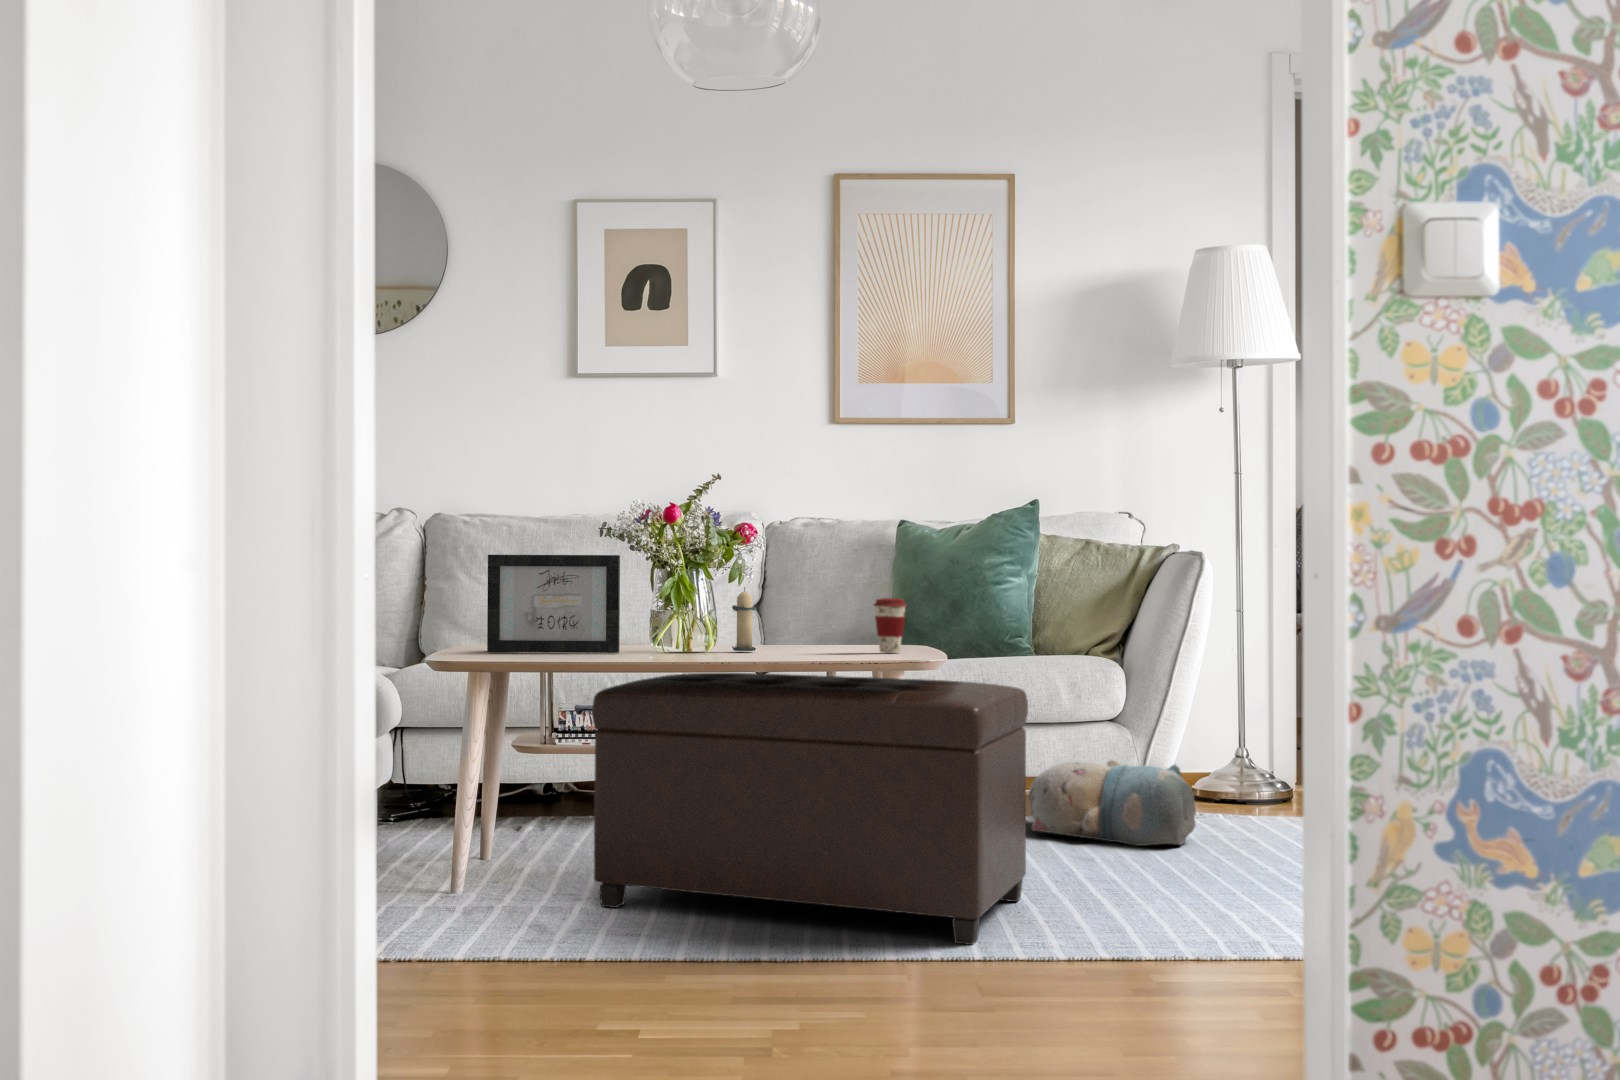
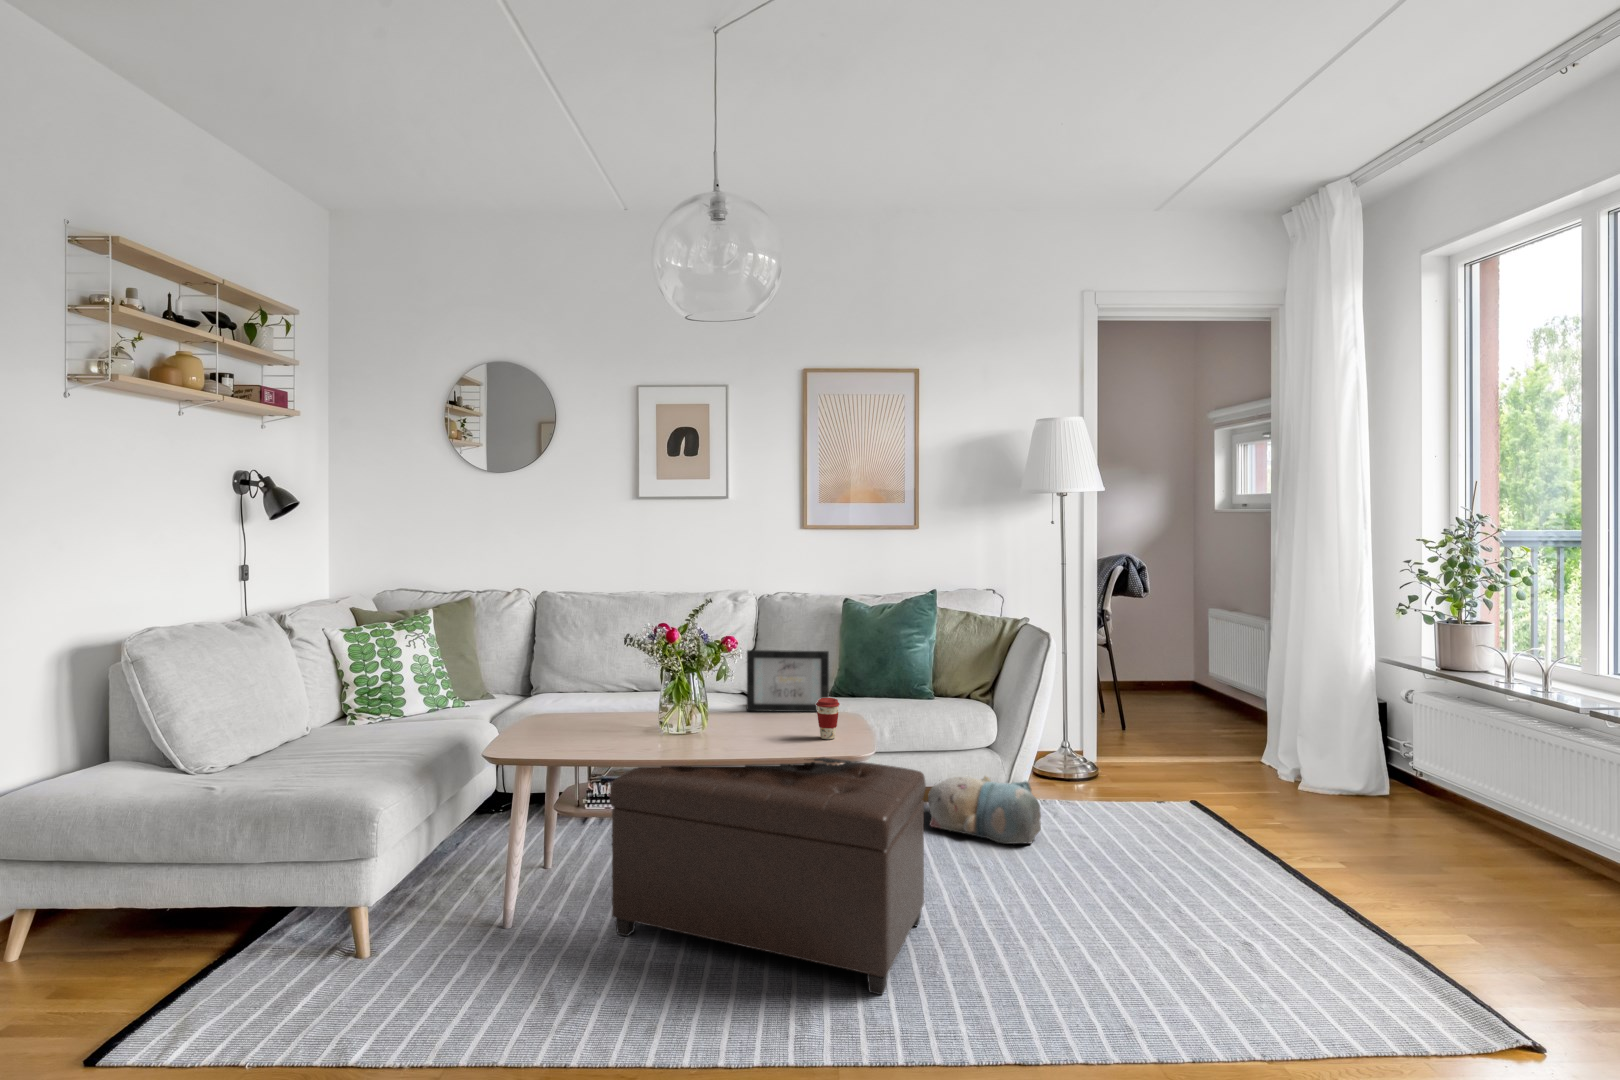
picture frame: present [487,555,620,653] -> present [747,650,829,712]
candle: present [732,587,757,651] -> none [716,684,739,731]

